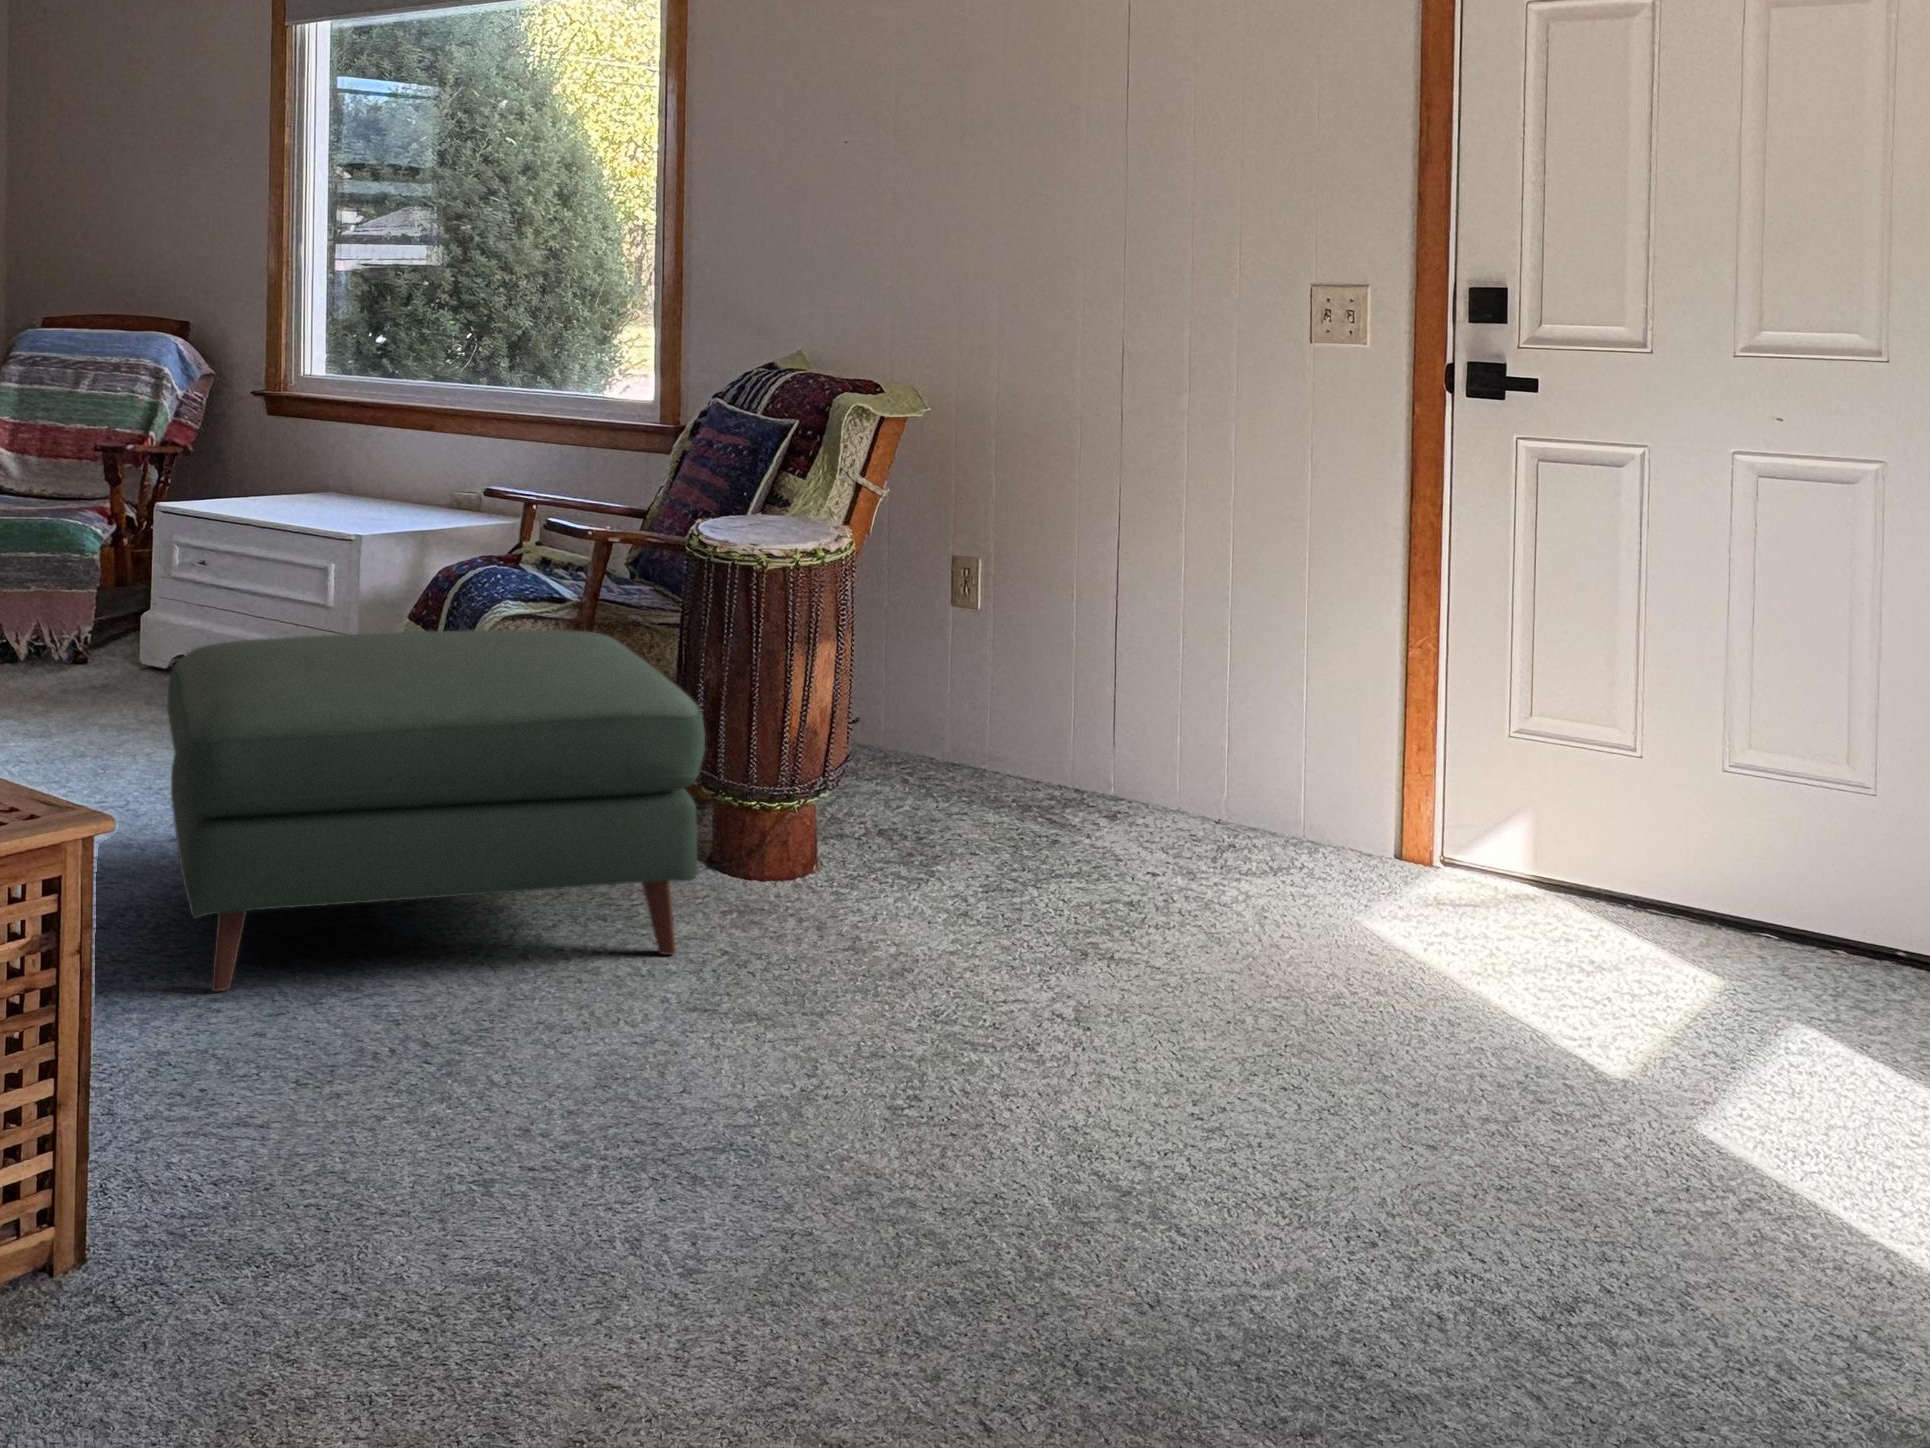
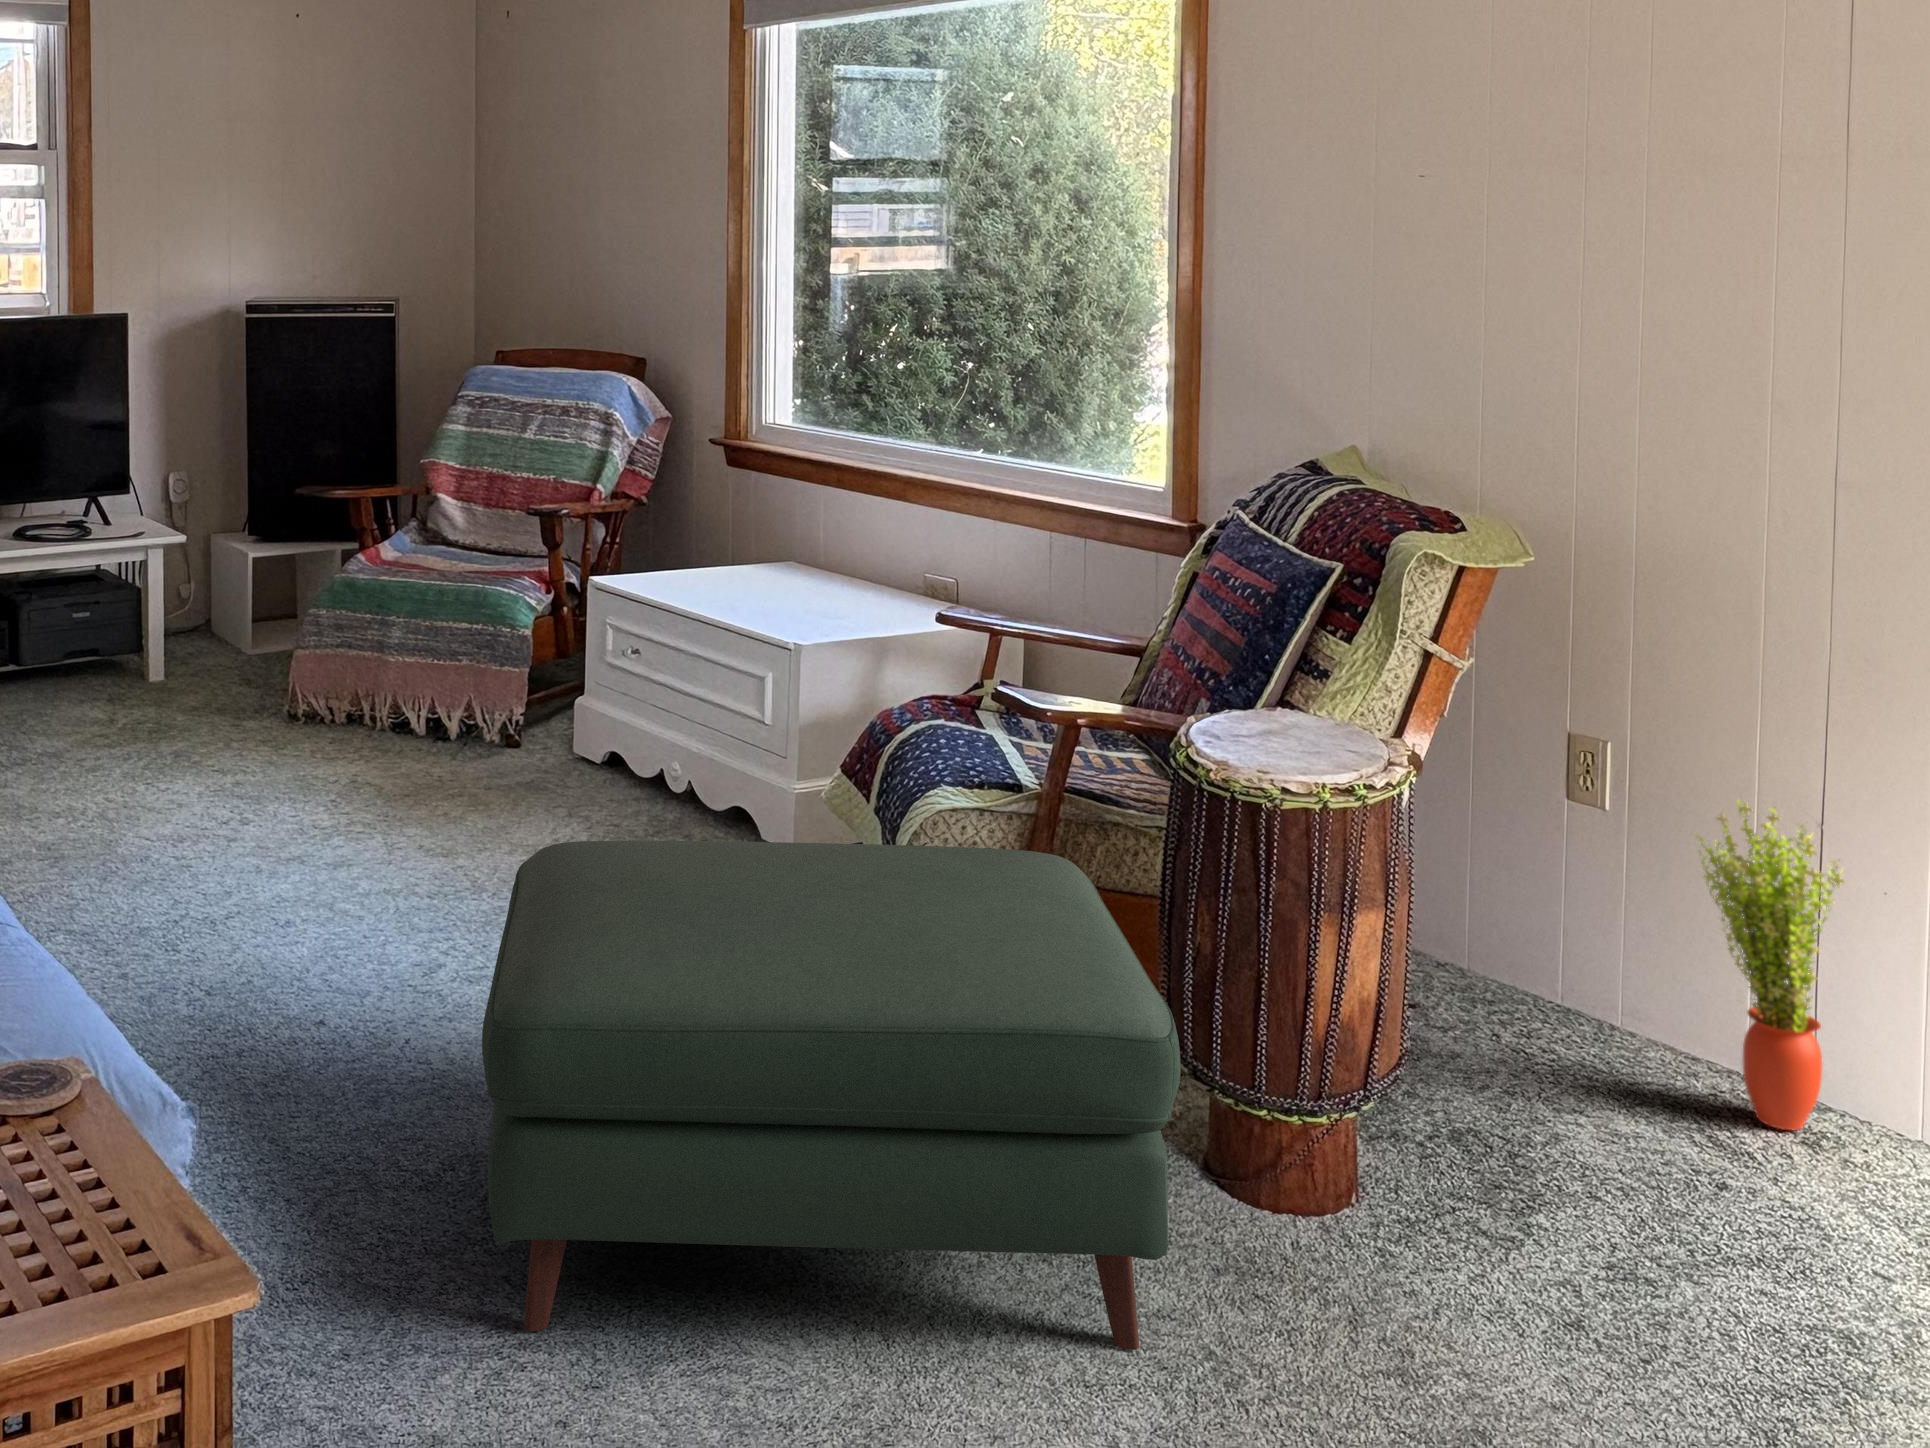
potted plant: none [1036,579,1132,811] -> present [1695,800,1845,1130]

